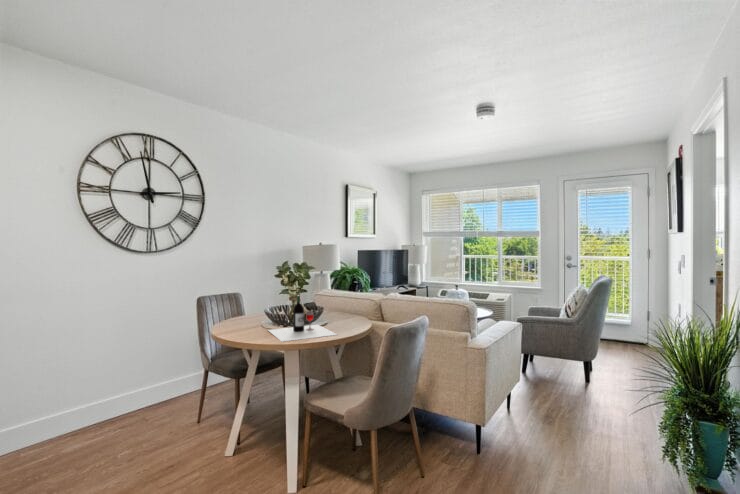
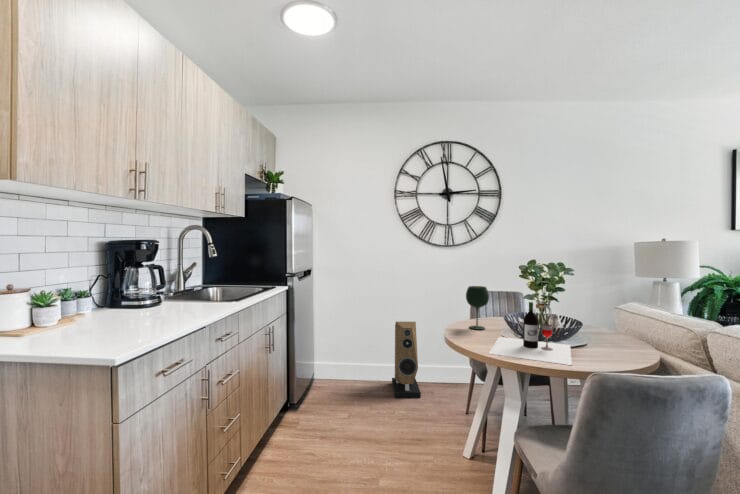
wine glass: none [228,289,249,329] -> present [466,286,489,330]
speaker: none [79,344,134,444] -> present [392,322,421,398]

